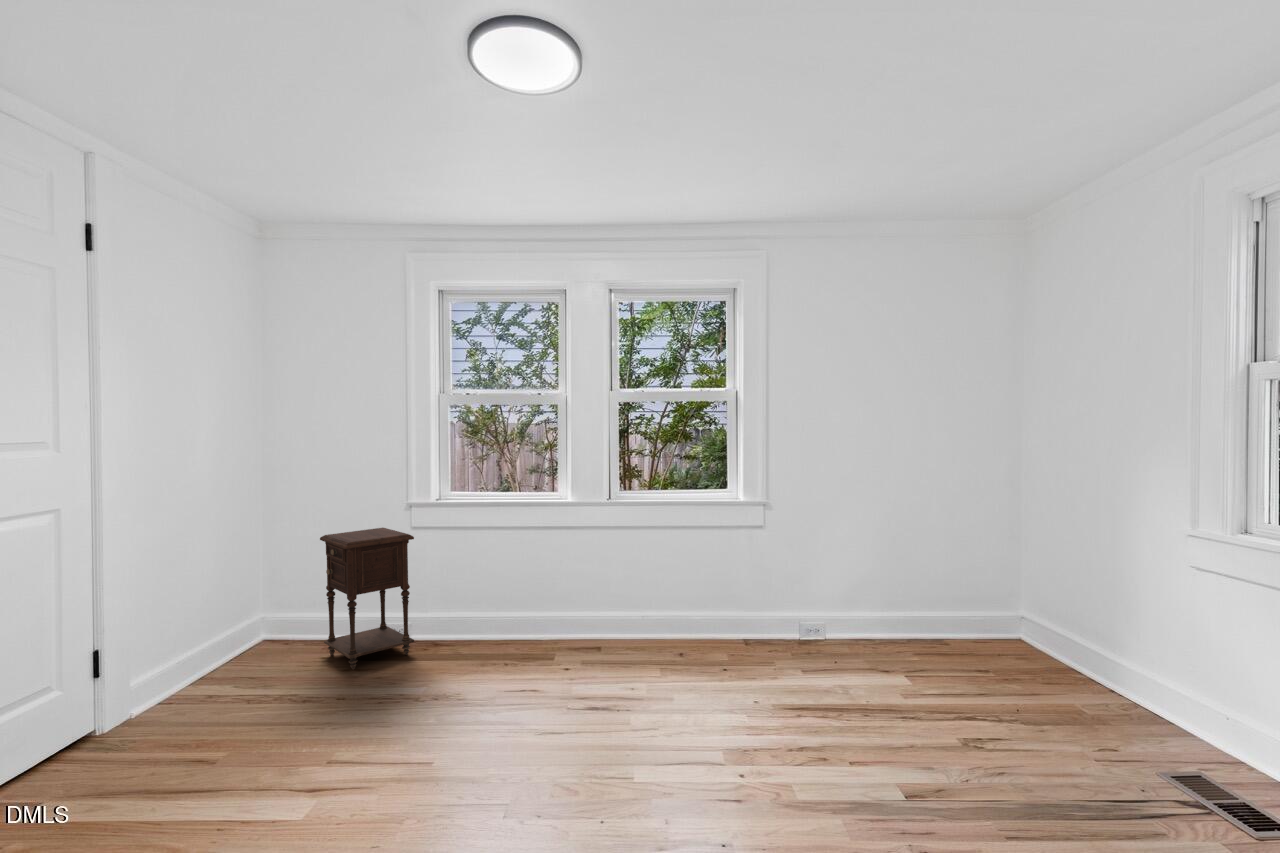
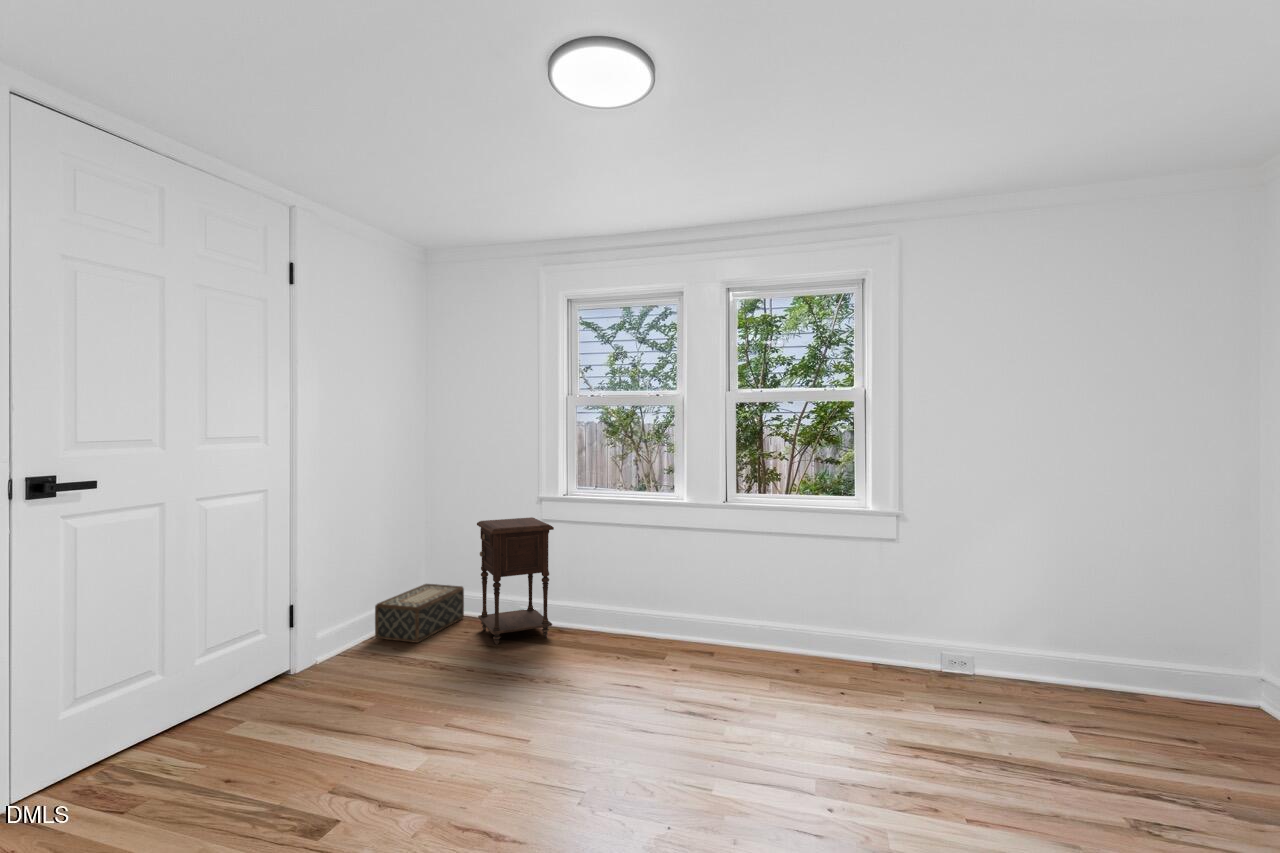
woven basket: none [197,610,302,680] -> present [375,584,464,643]

